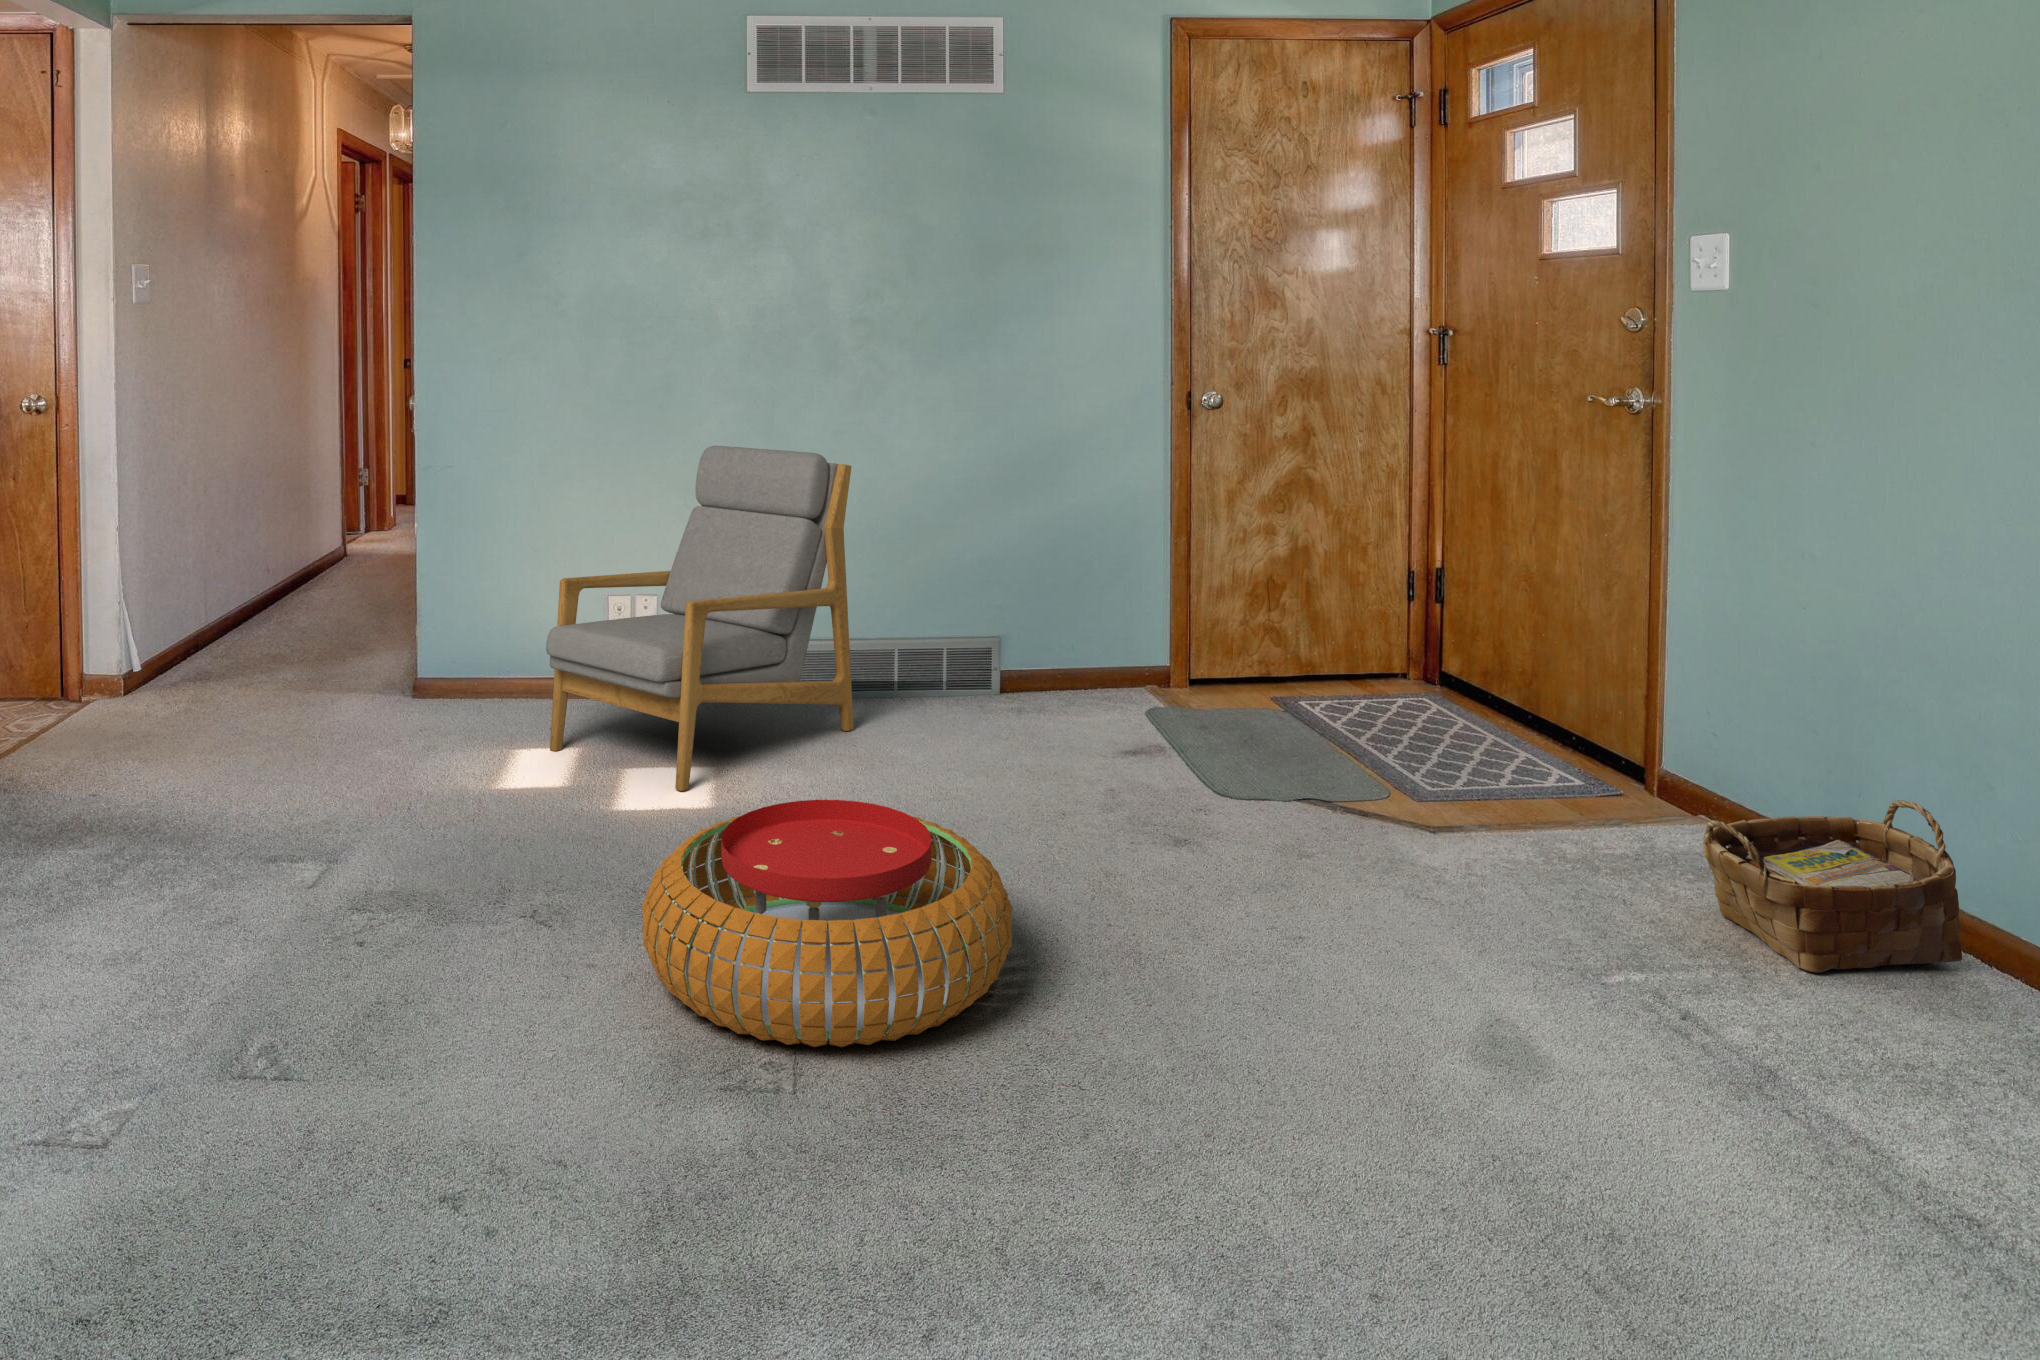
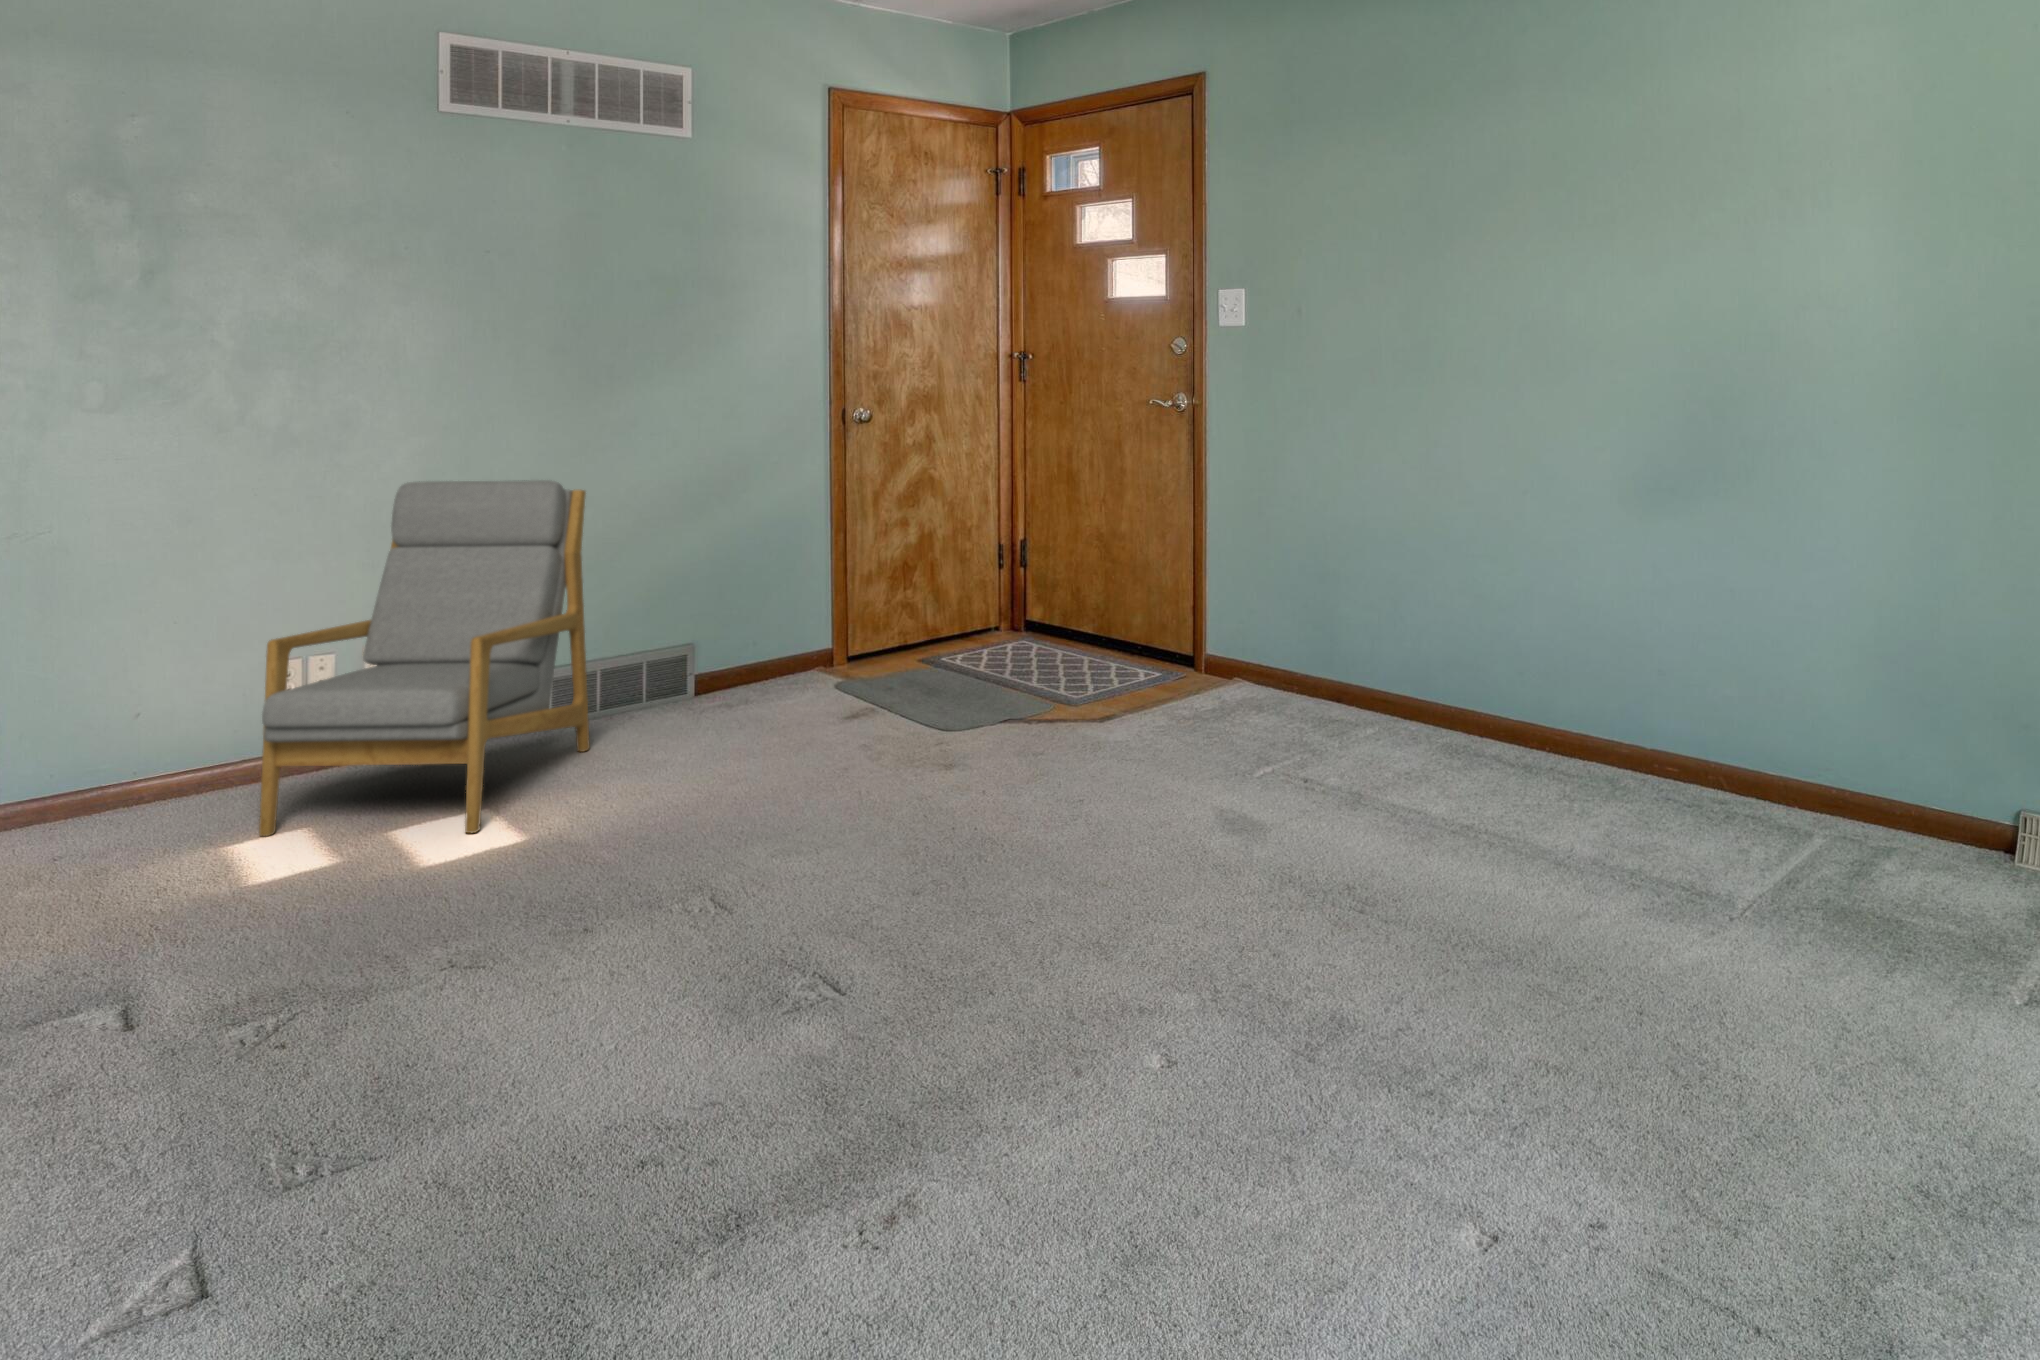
pouf: present [642,800,1012,1047] -> none [609,769,943,973]
woven basket: present [1703,800,1962,973] -> none [1275,634,1400,744]

